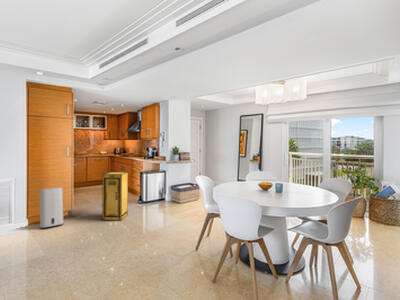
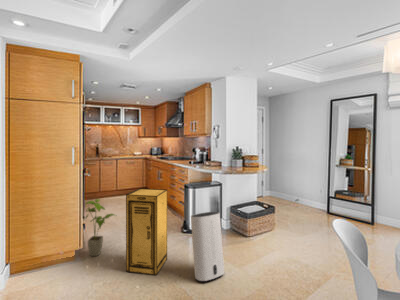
house plant: none [73,179,95,216] -> present [86,199,114,256]
air purifier: present [40,188,63,228] -> present [191,212,224,281]

